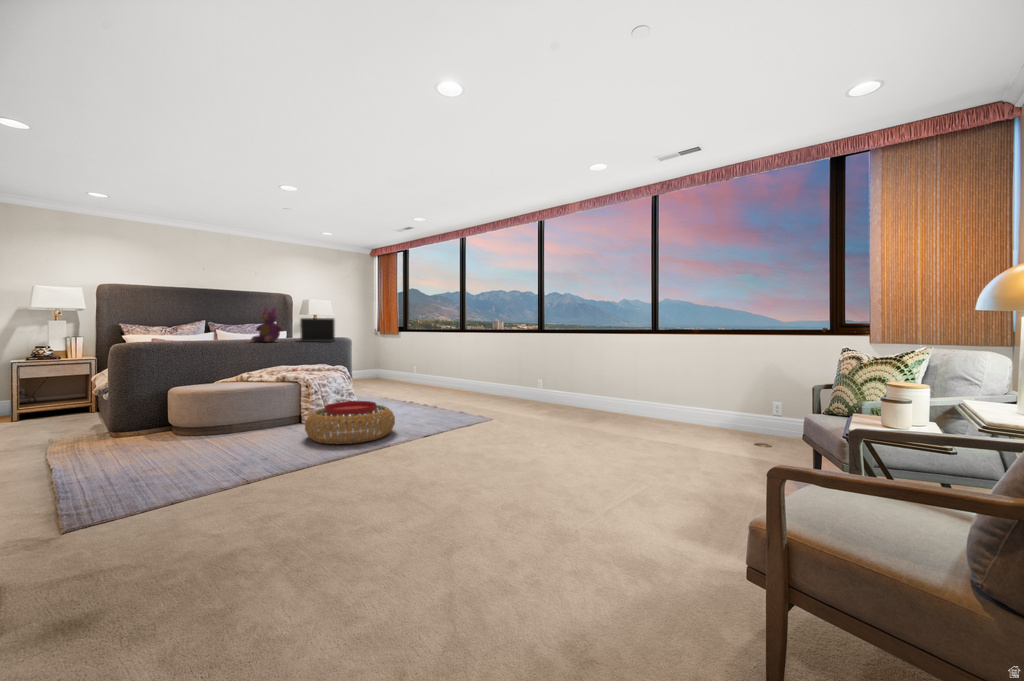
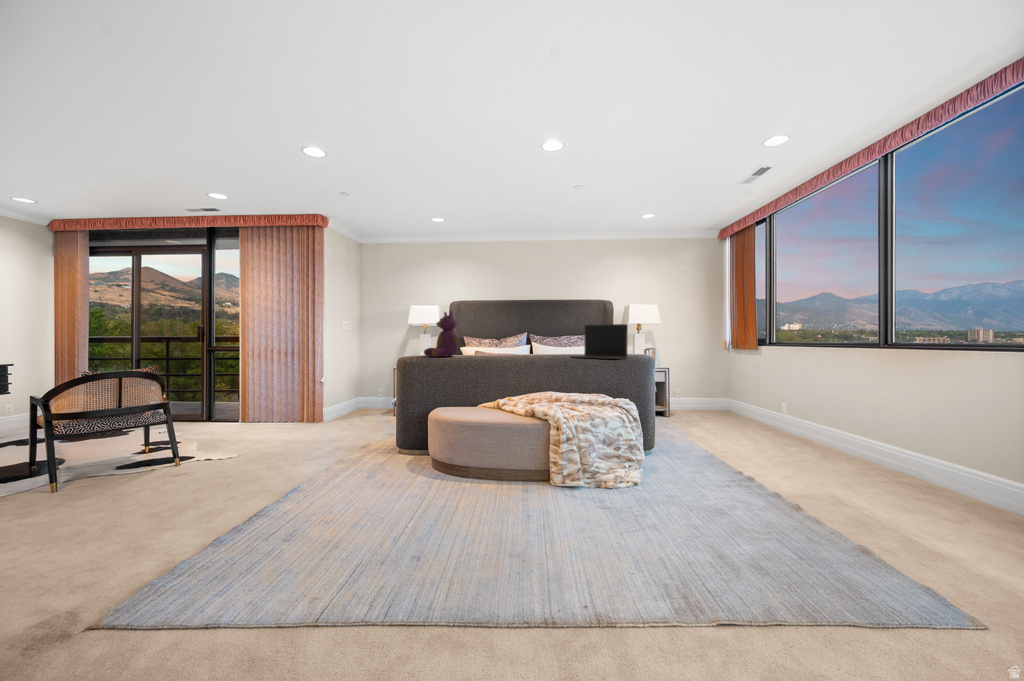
teddy bear: present [252,308,283,342] -> present [424,311,458,357]
pouf: present [305,401,395,444] -> none [506,471,678,587]

